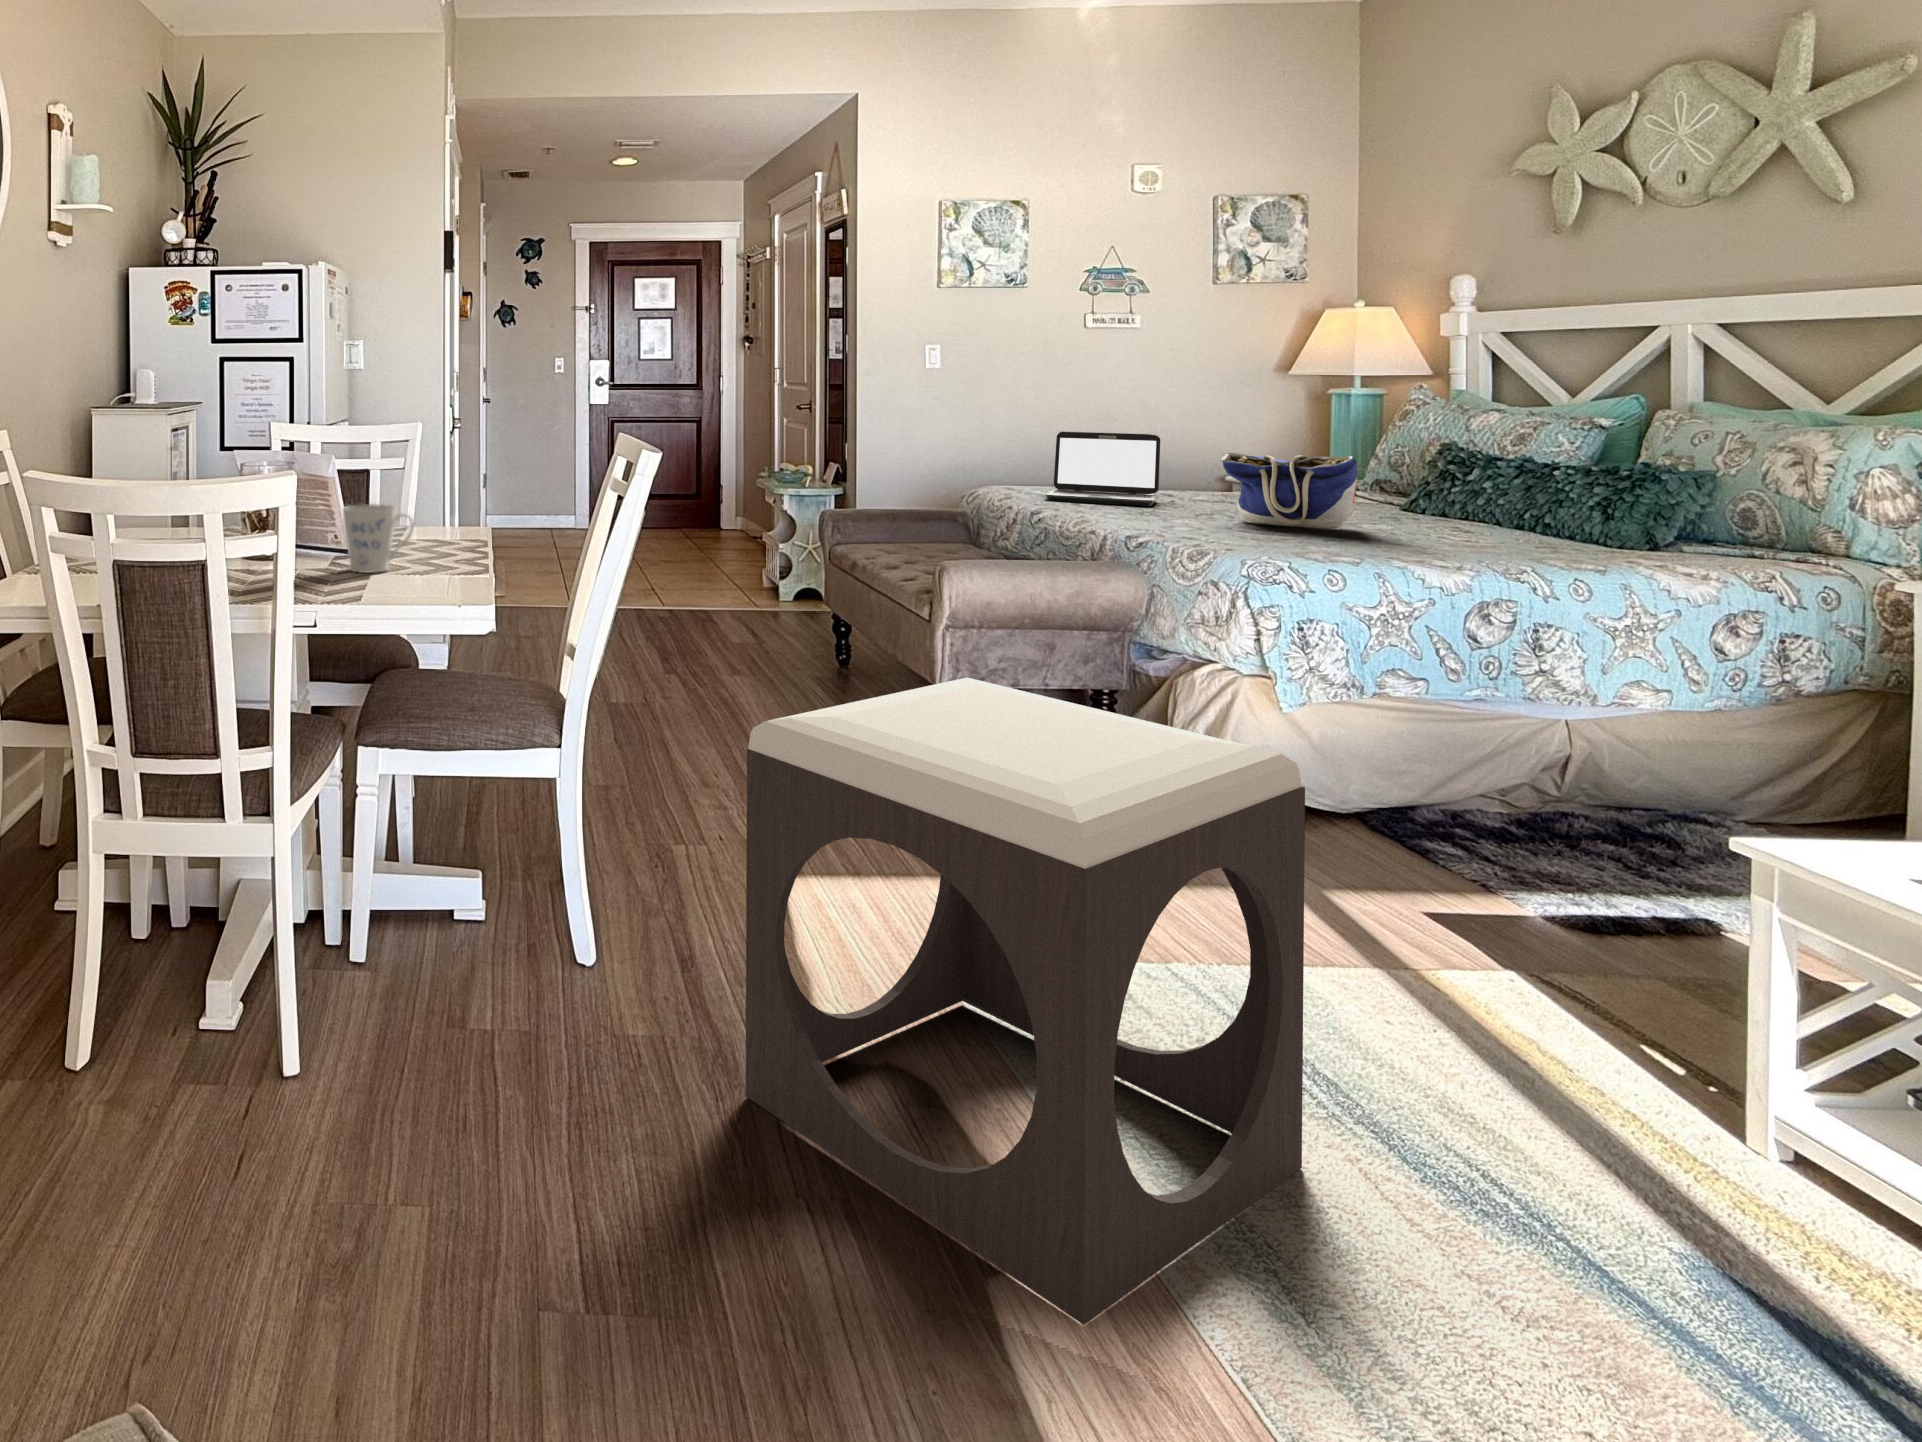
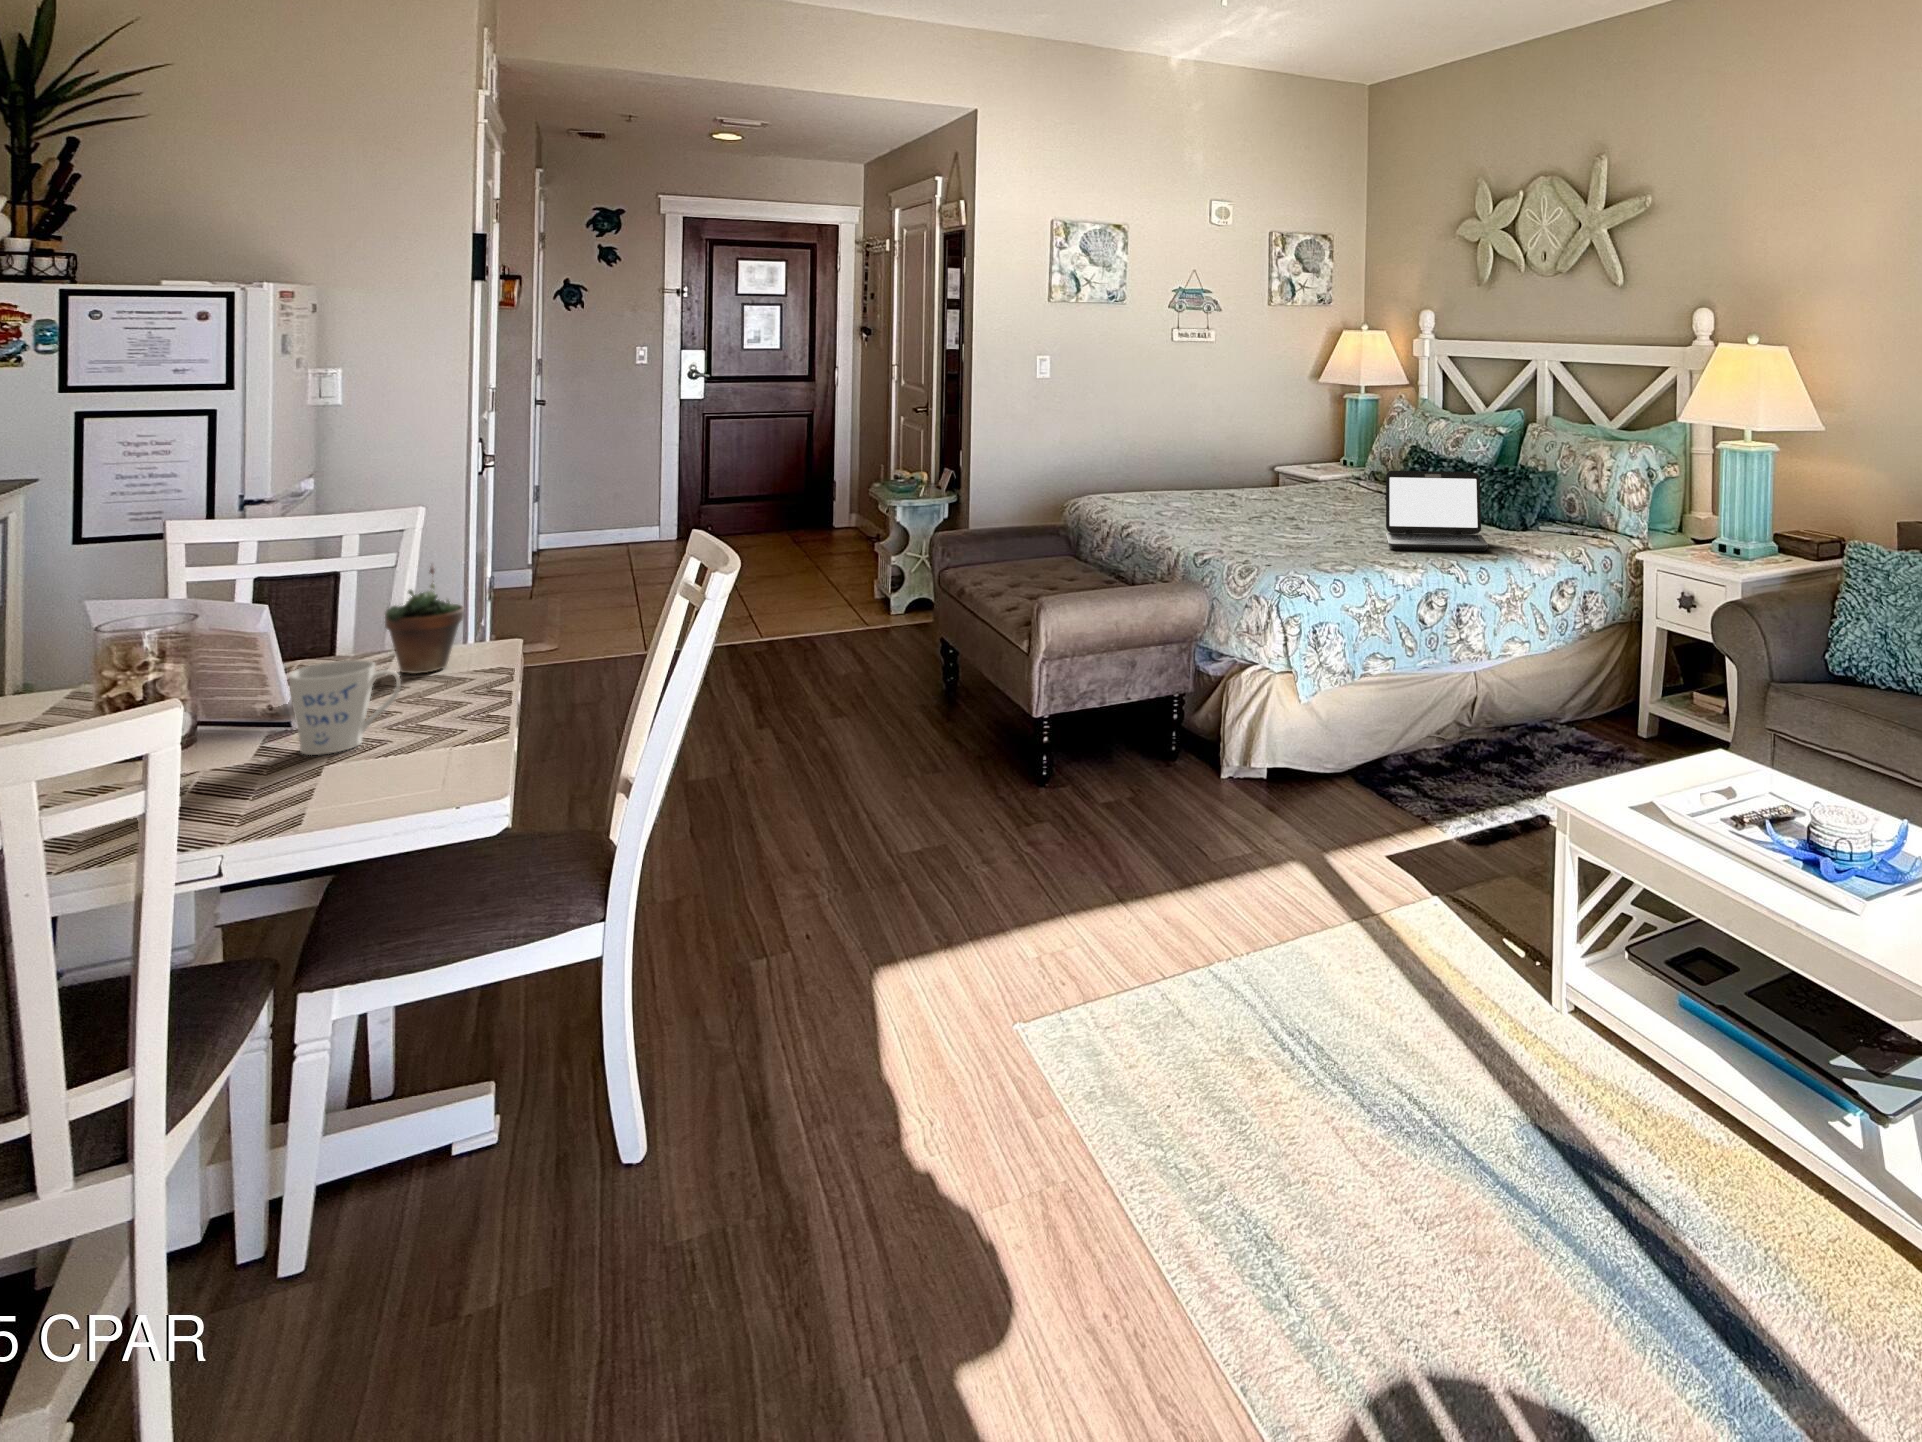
laptop: present [1046,432,1160,506] -> present [1386,471,1488,551]
succulent plant: none [398,450,451,540] -> present [385,566,464,673]
tote bag: present [1221,453,1357,528] -> none [1264,468,1356,529]
footstool: present [746,678,1305,1325] -> none [807,760,1292,1387]

